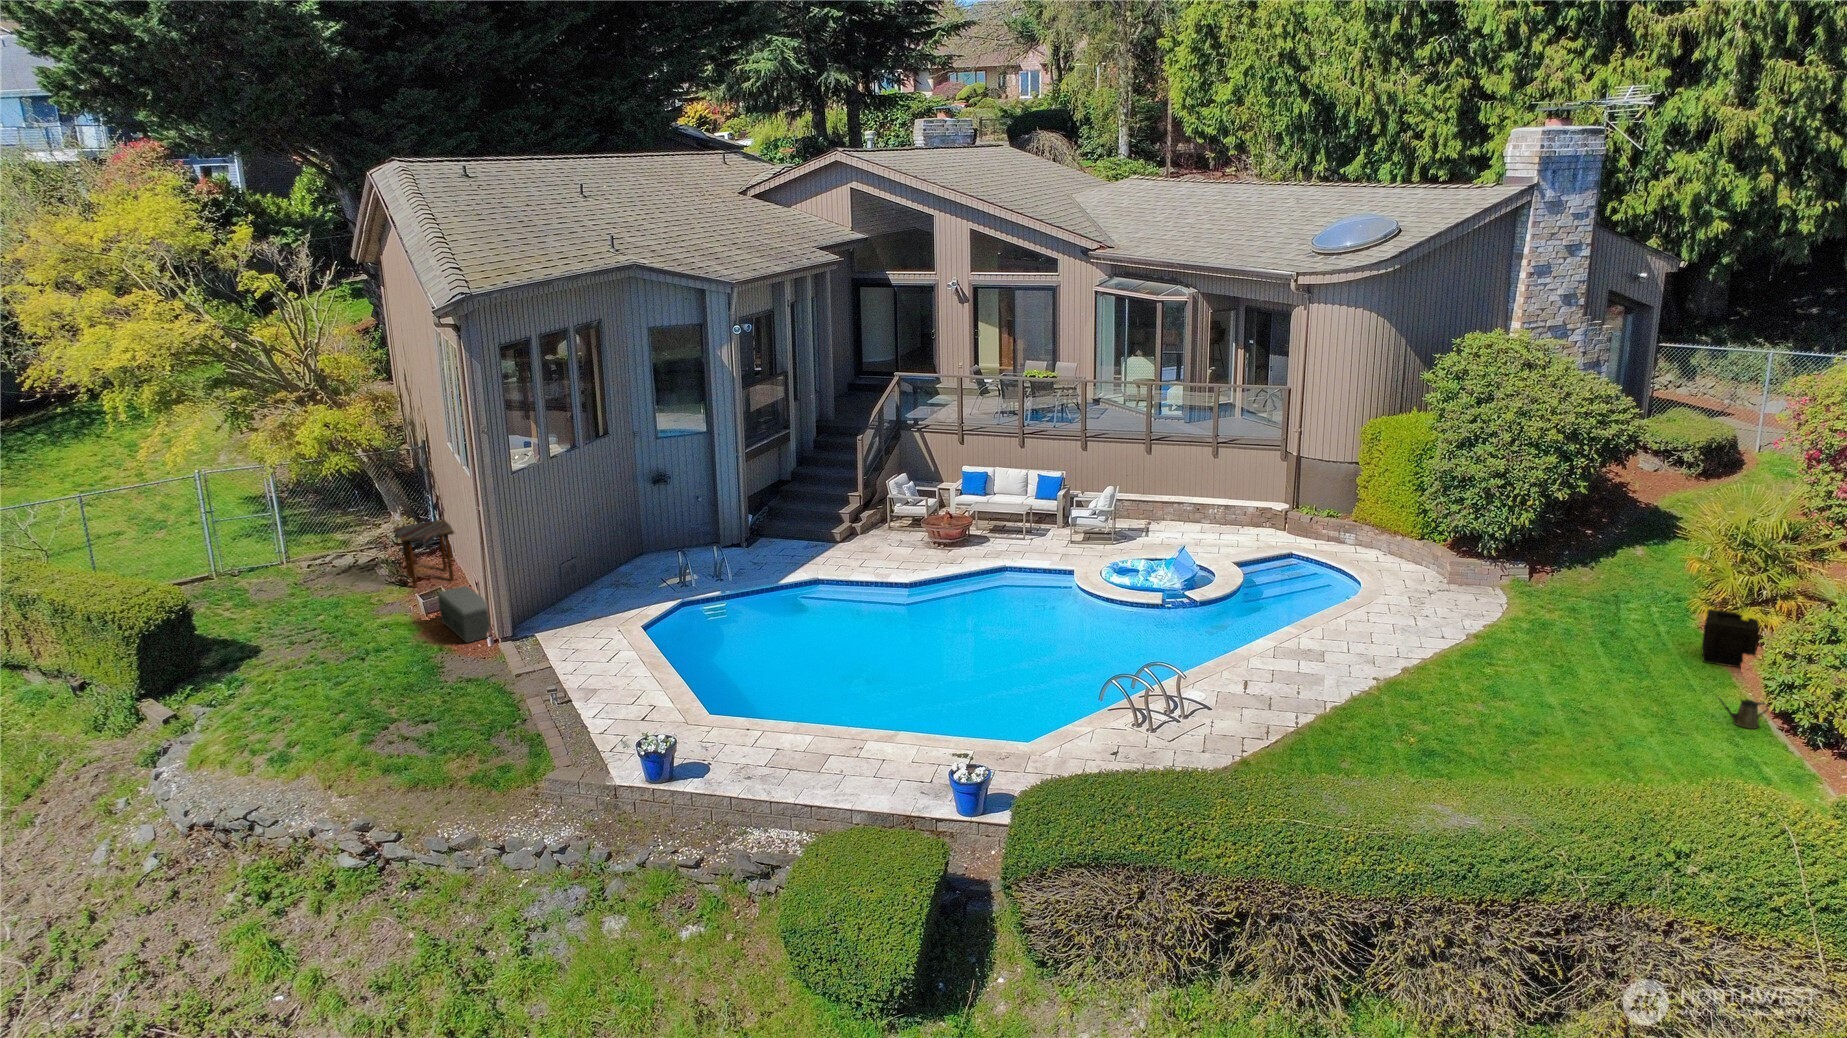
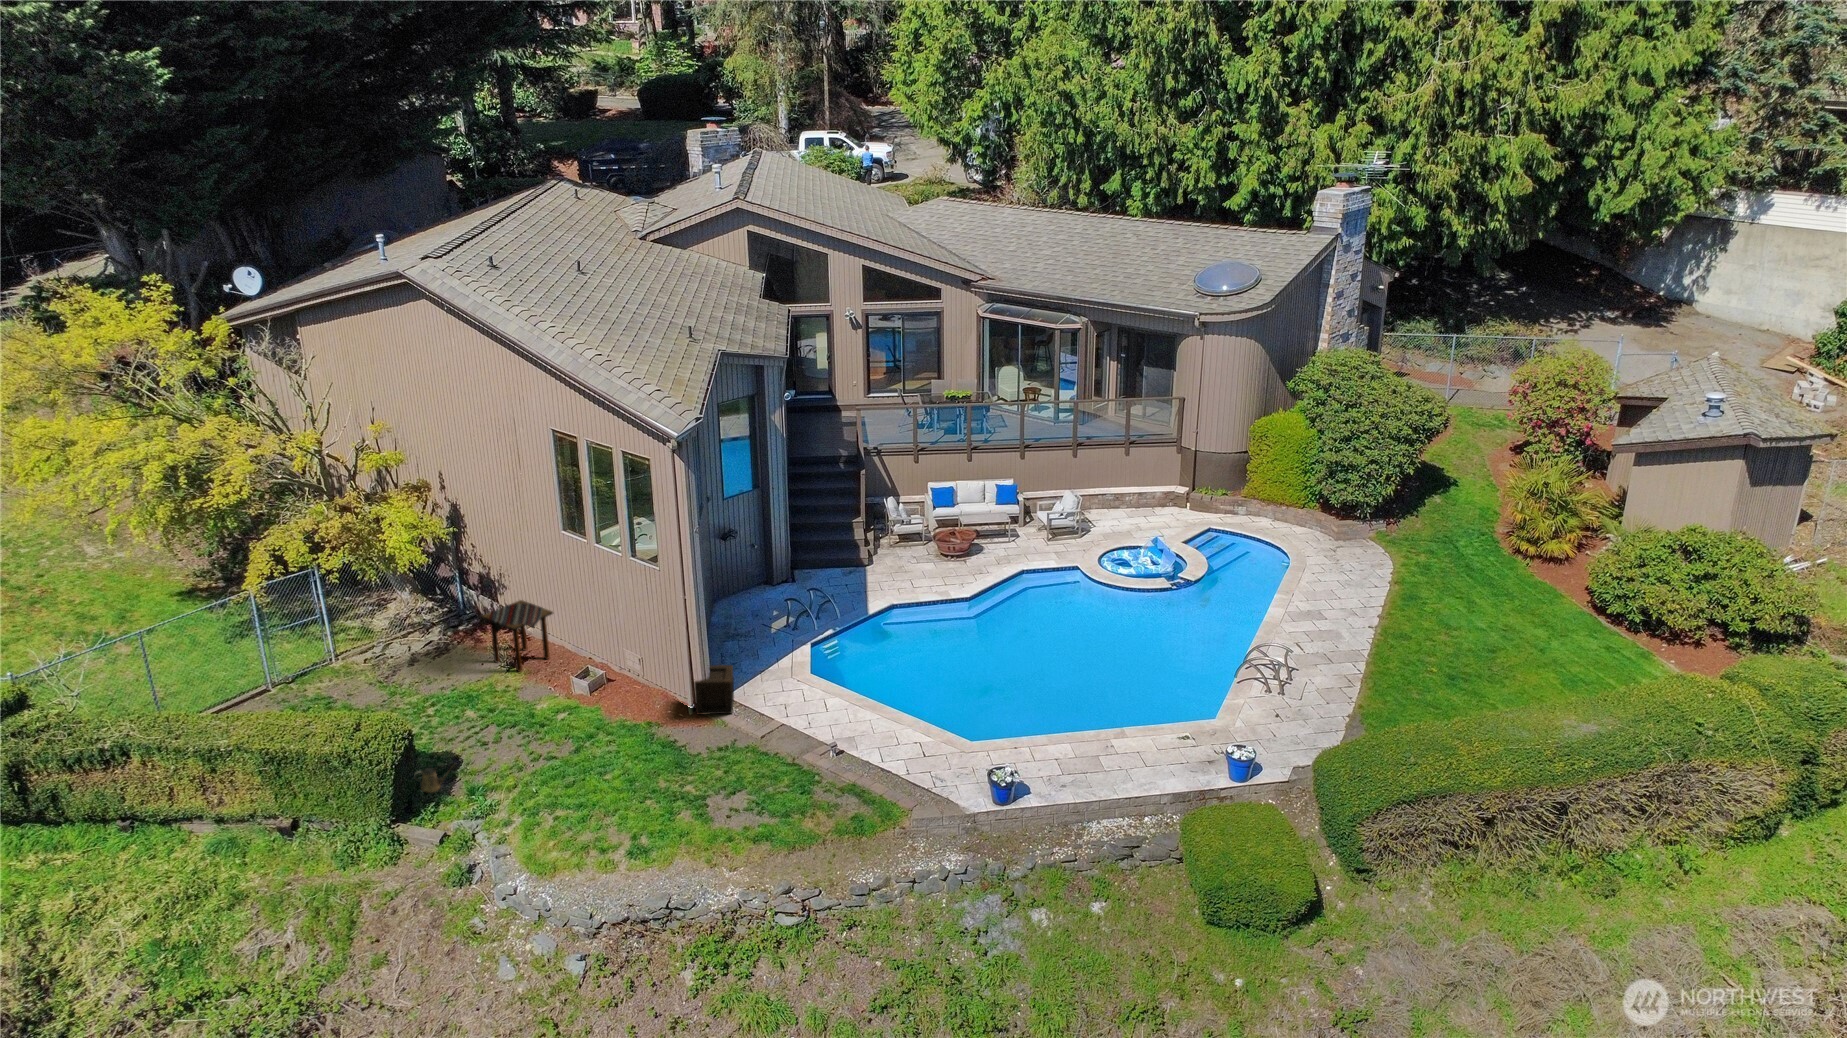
storage bench: present [438,586,490,643] -> none [599,663,673,717]
wooden crate: present [1702,609,1760,668] -> present [694,665,734,715]
watering can: present [1719,698,1768,729] -> present [414,766,453,793]

